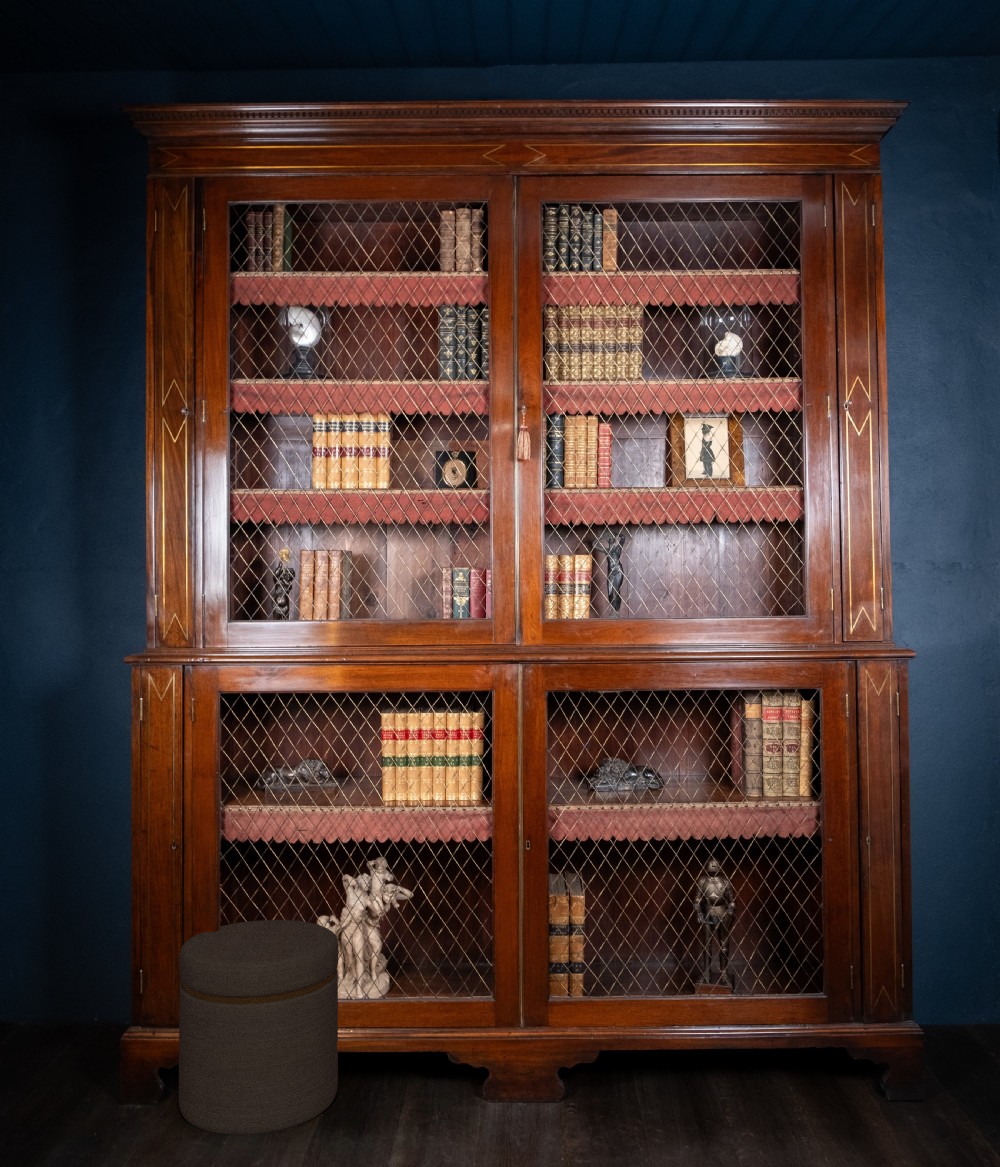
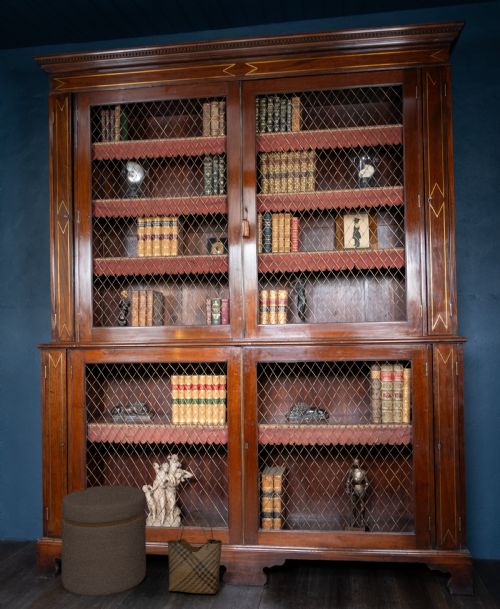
woven basket: none [388,962,491,1116] -> present [167,510,222,594]

